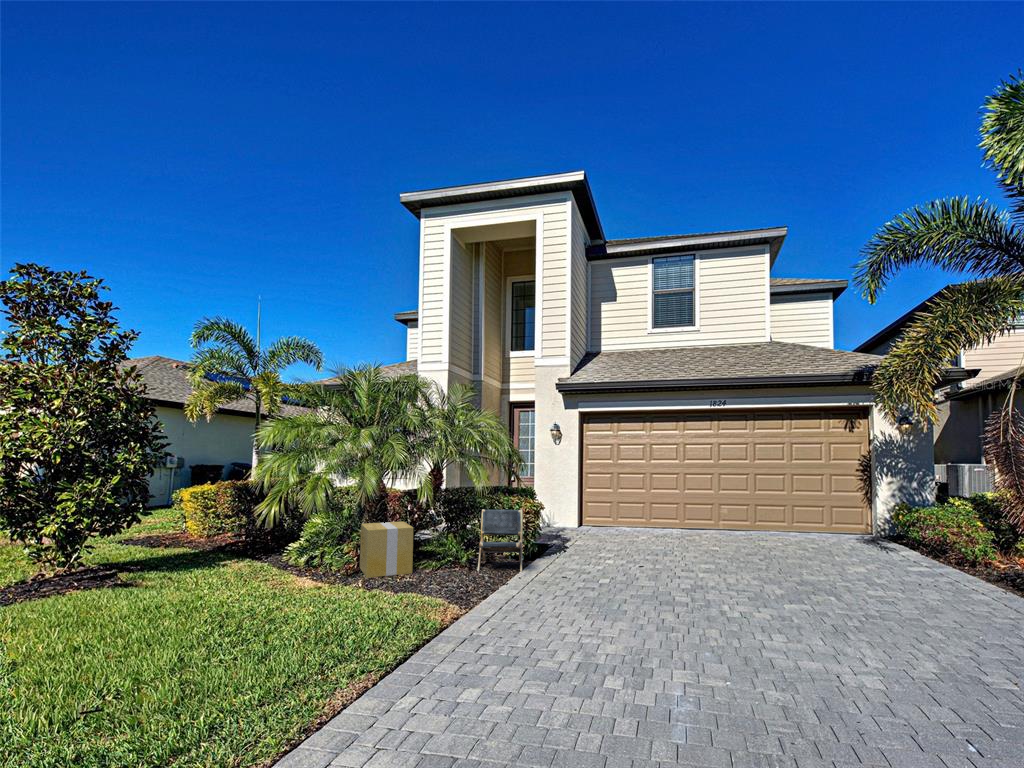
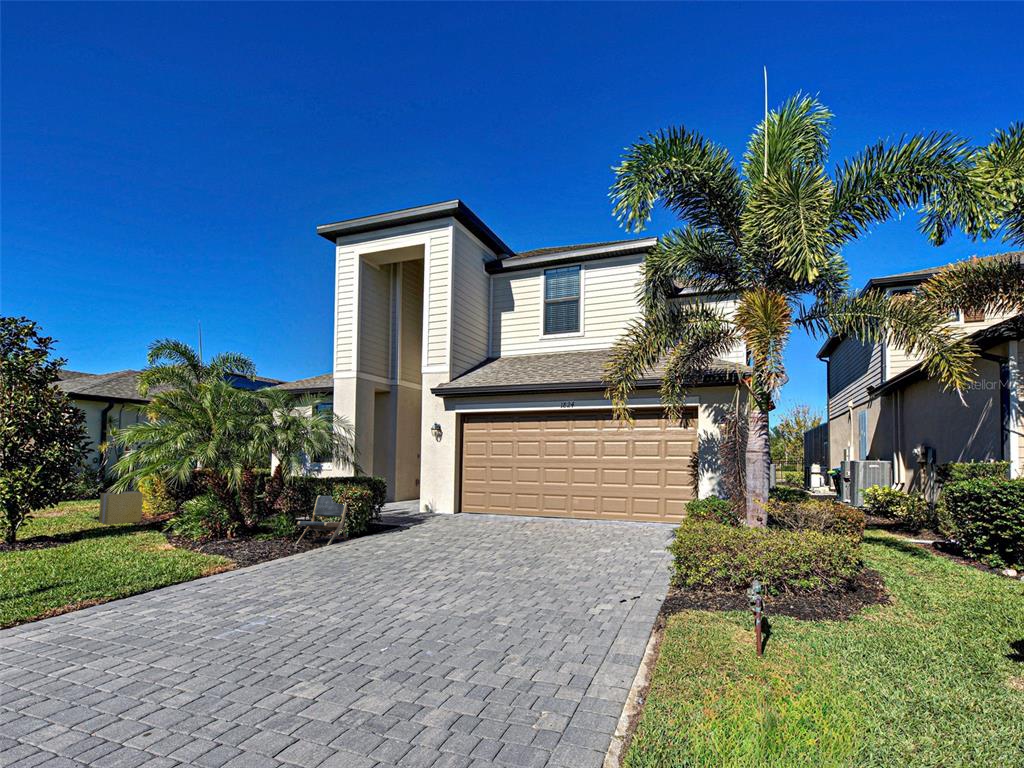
cardboard box: present [360,521,413,578] -> present [99,491,143,525]

